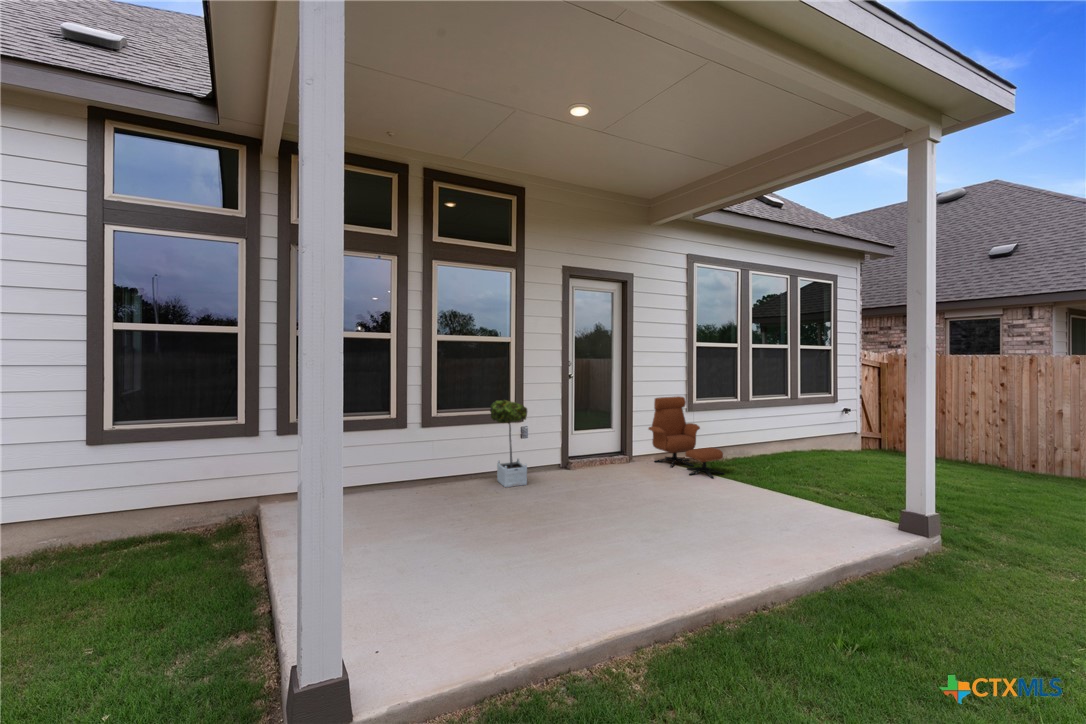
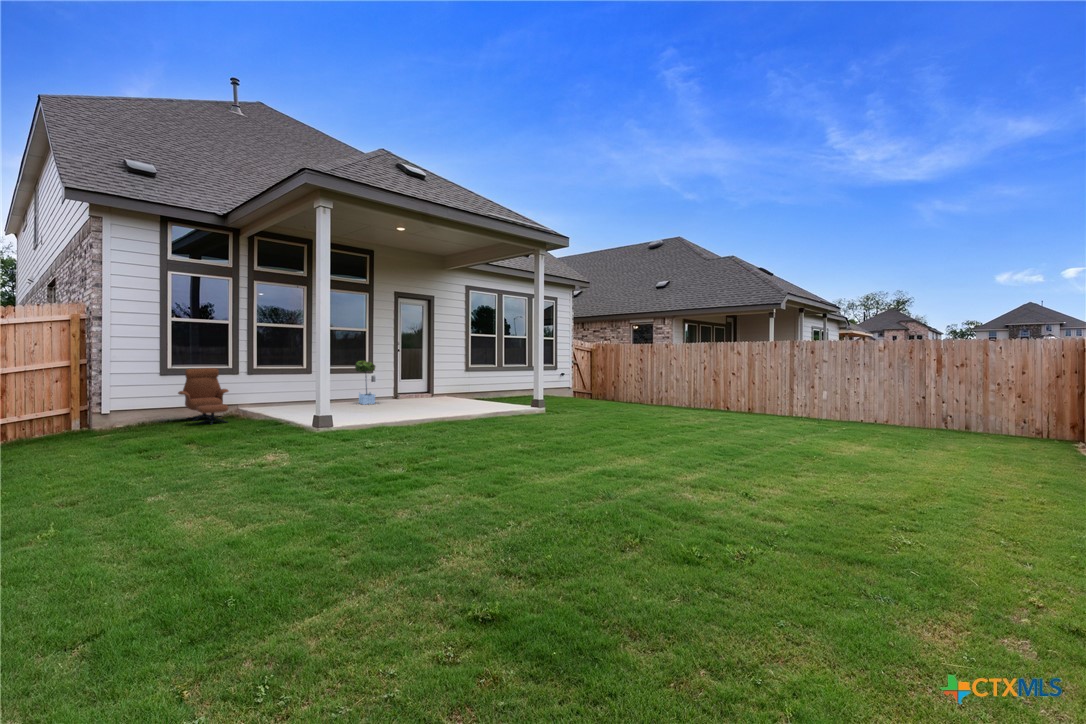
lounge chair: present [648,396,724,478] -> present [178,368,228,425]

